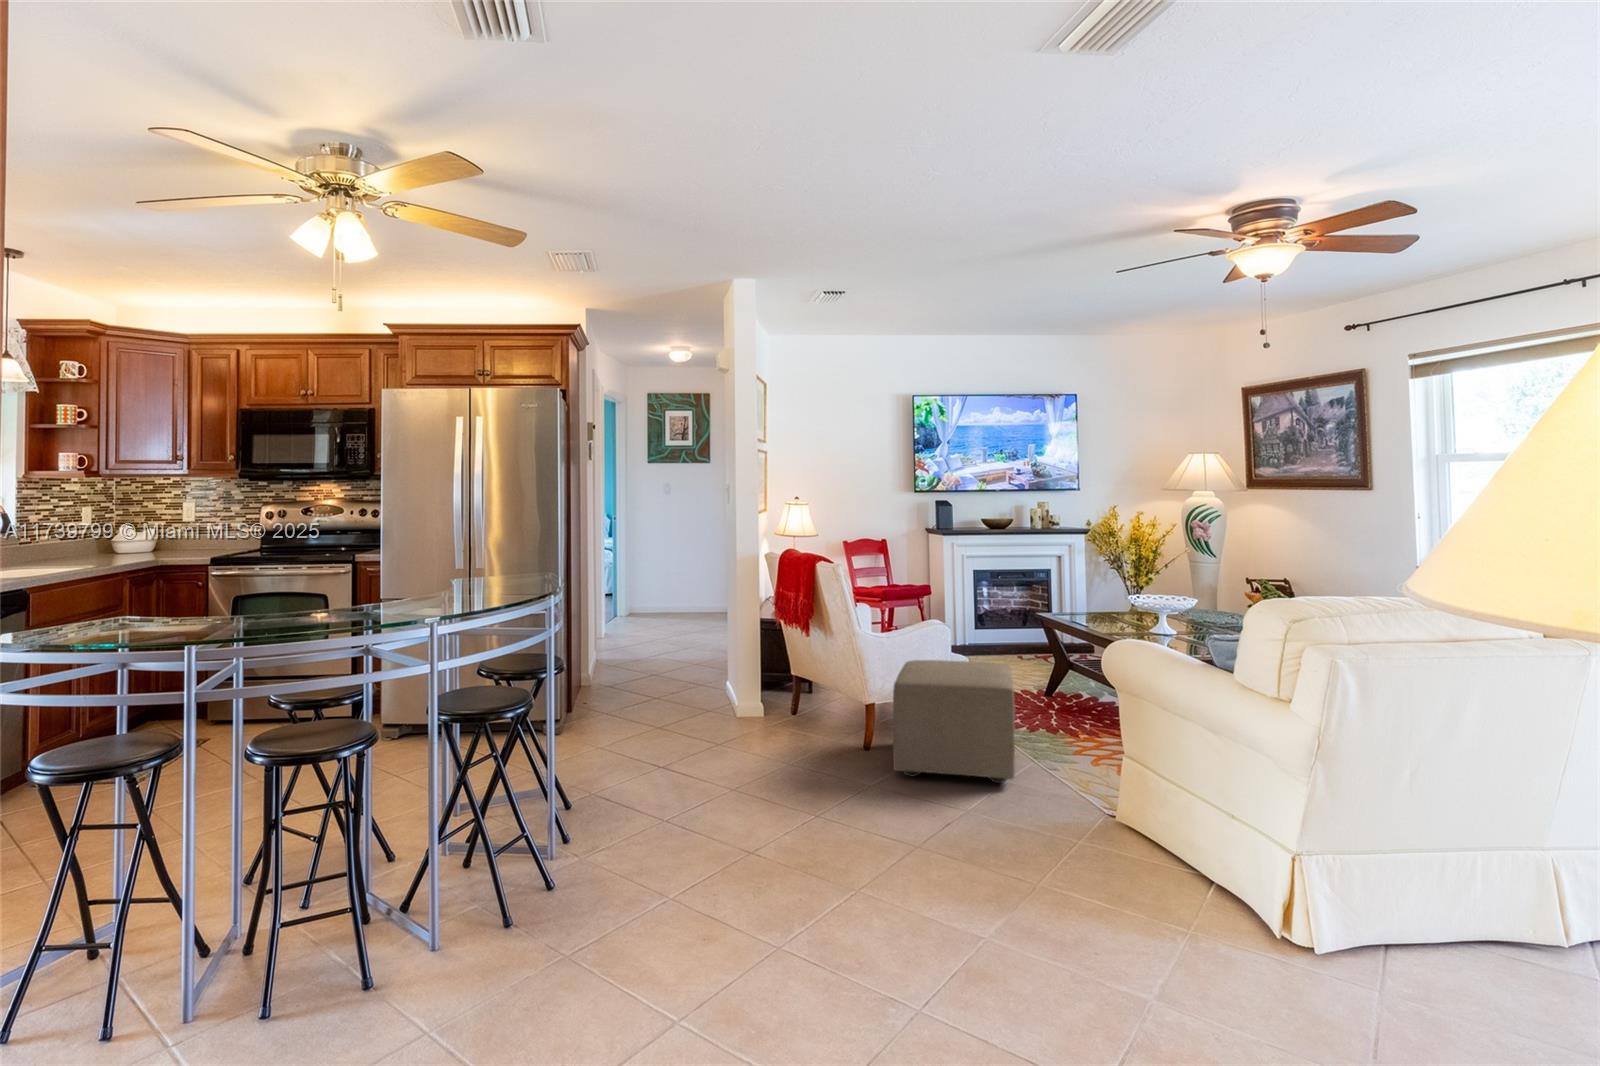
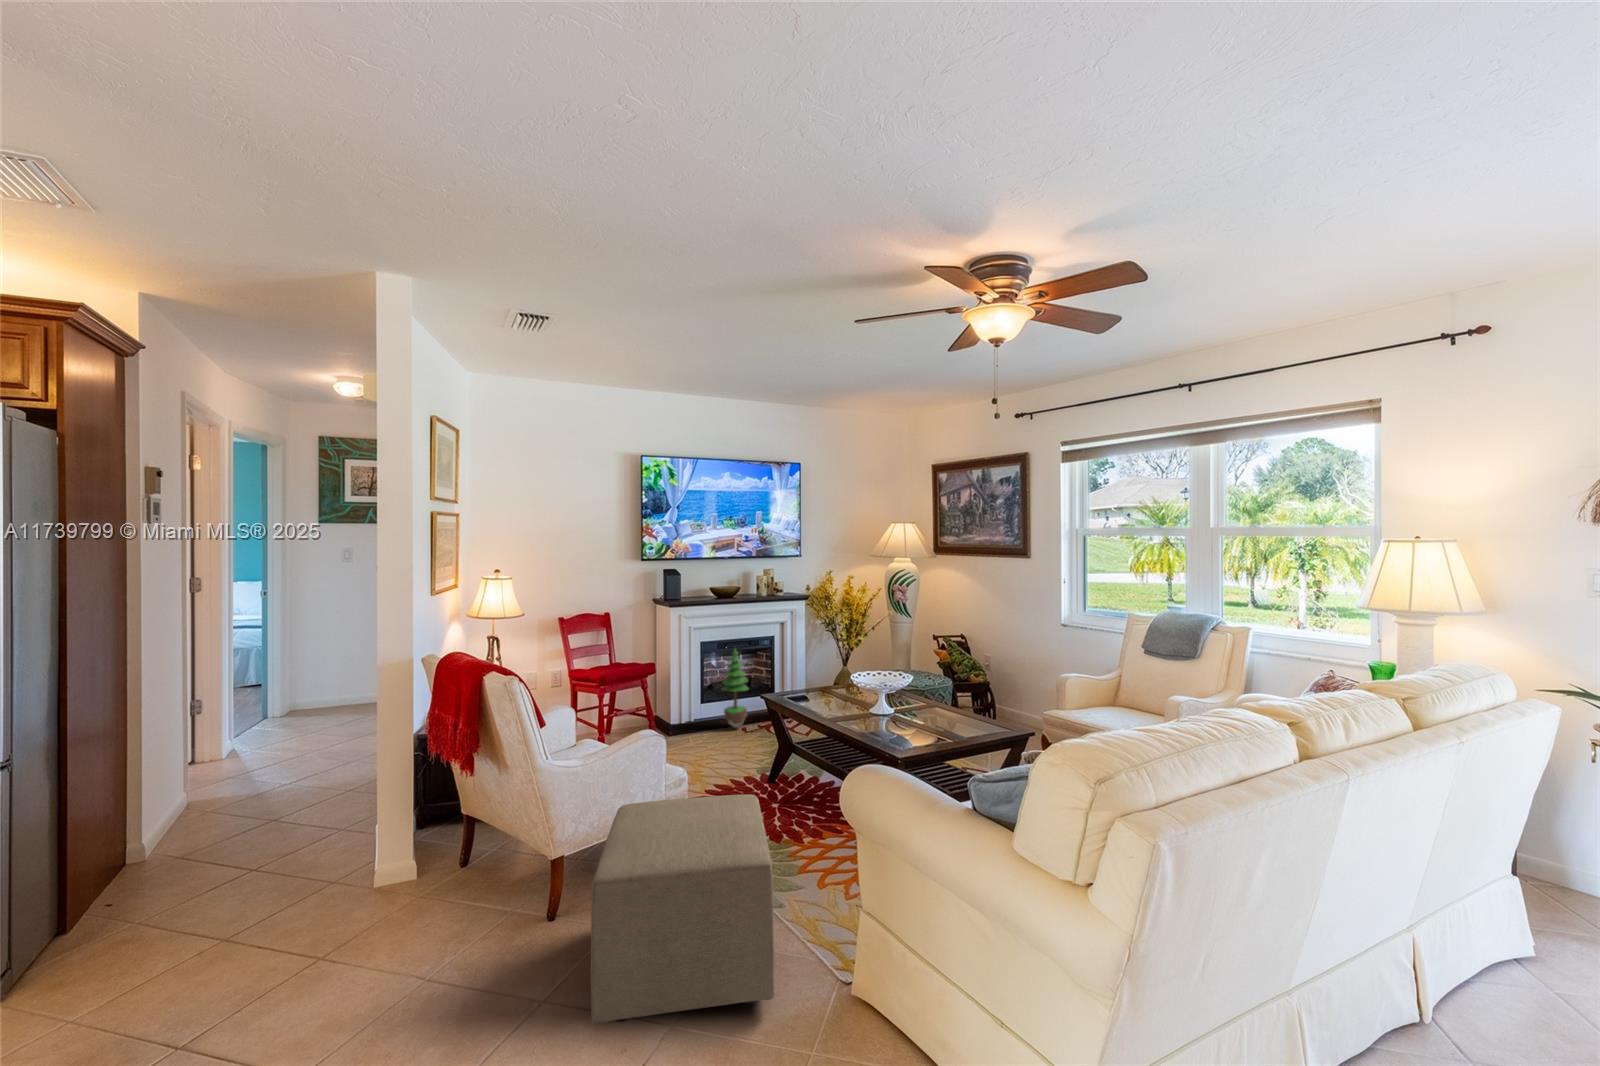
potted tree: none [990,578,1020,658] -> present [722,649,748,728]

